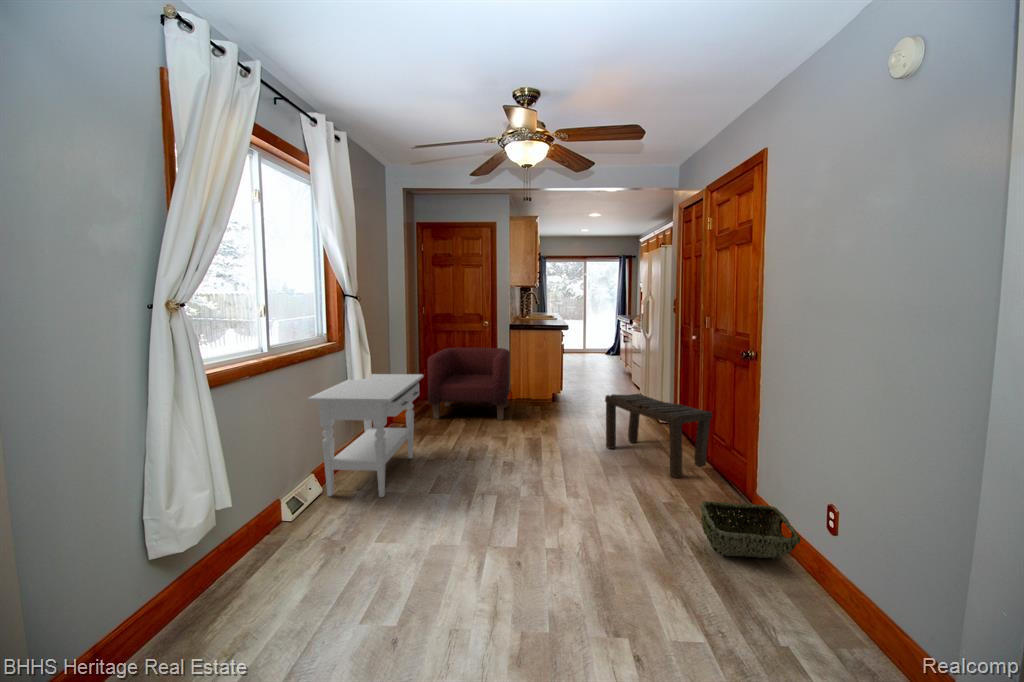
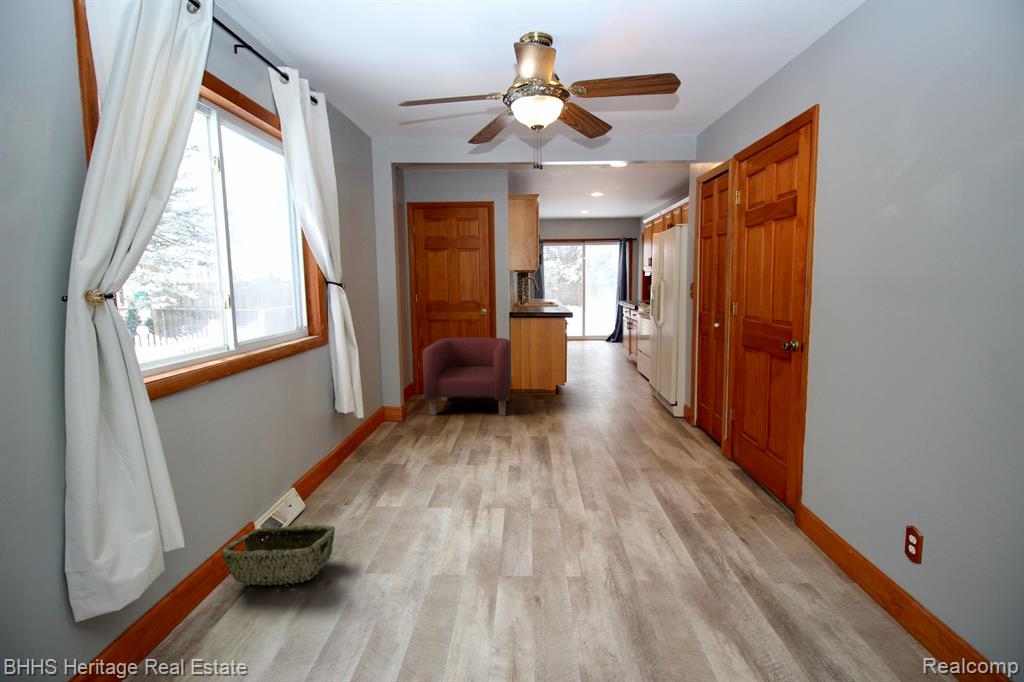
side table: present [307,374,423,498] -> none [285,370,419,513]
bench: present [605,394,712,478] -> none [619,387,741,482]
woven basket: present [700,501,800,559] -> present [221,525,335,585]

